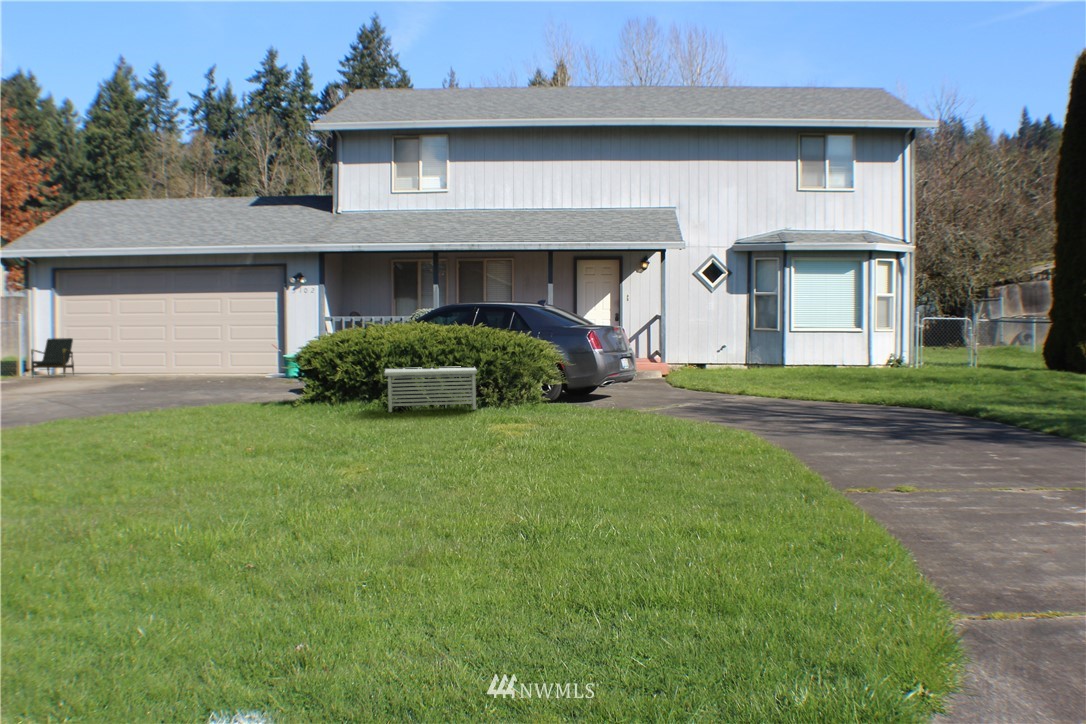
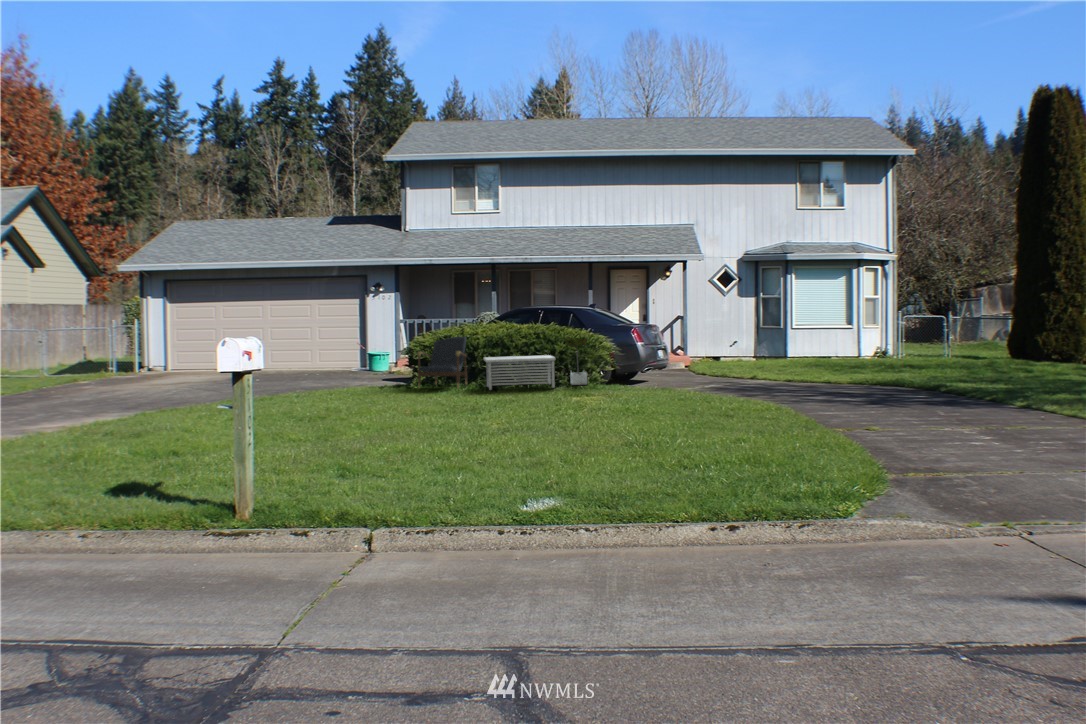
potted tree: none [492,337,521,405] -> present [565,337,587,385]
lounge chair: present [31,338,74,377] -> present [418,337,467,388]

